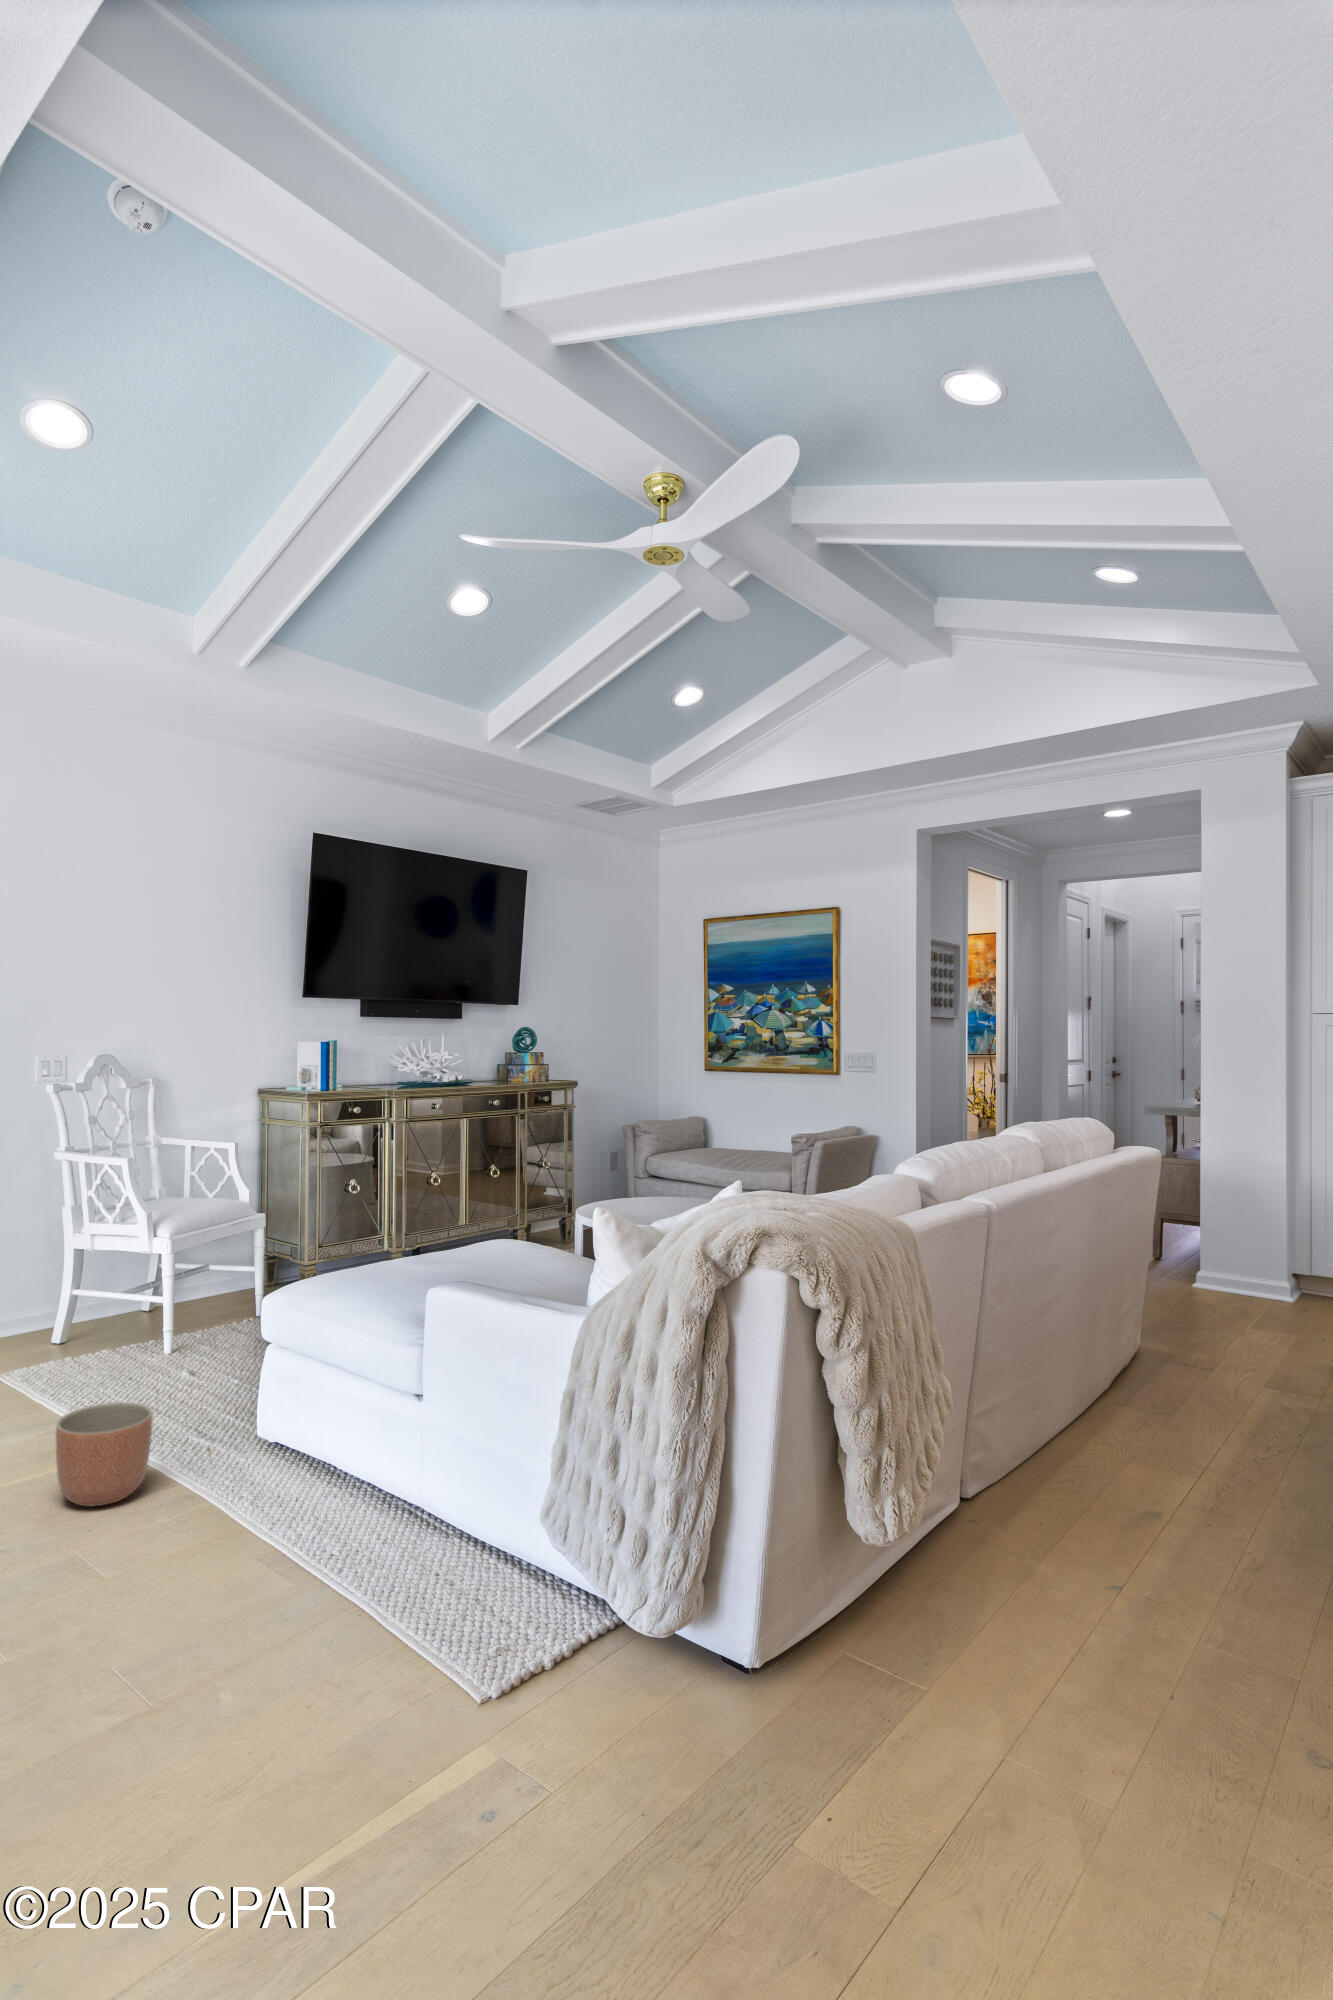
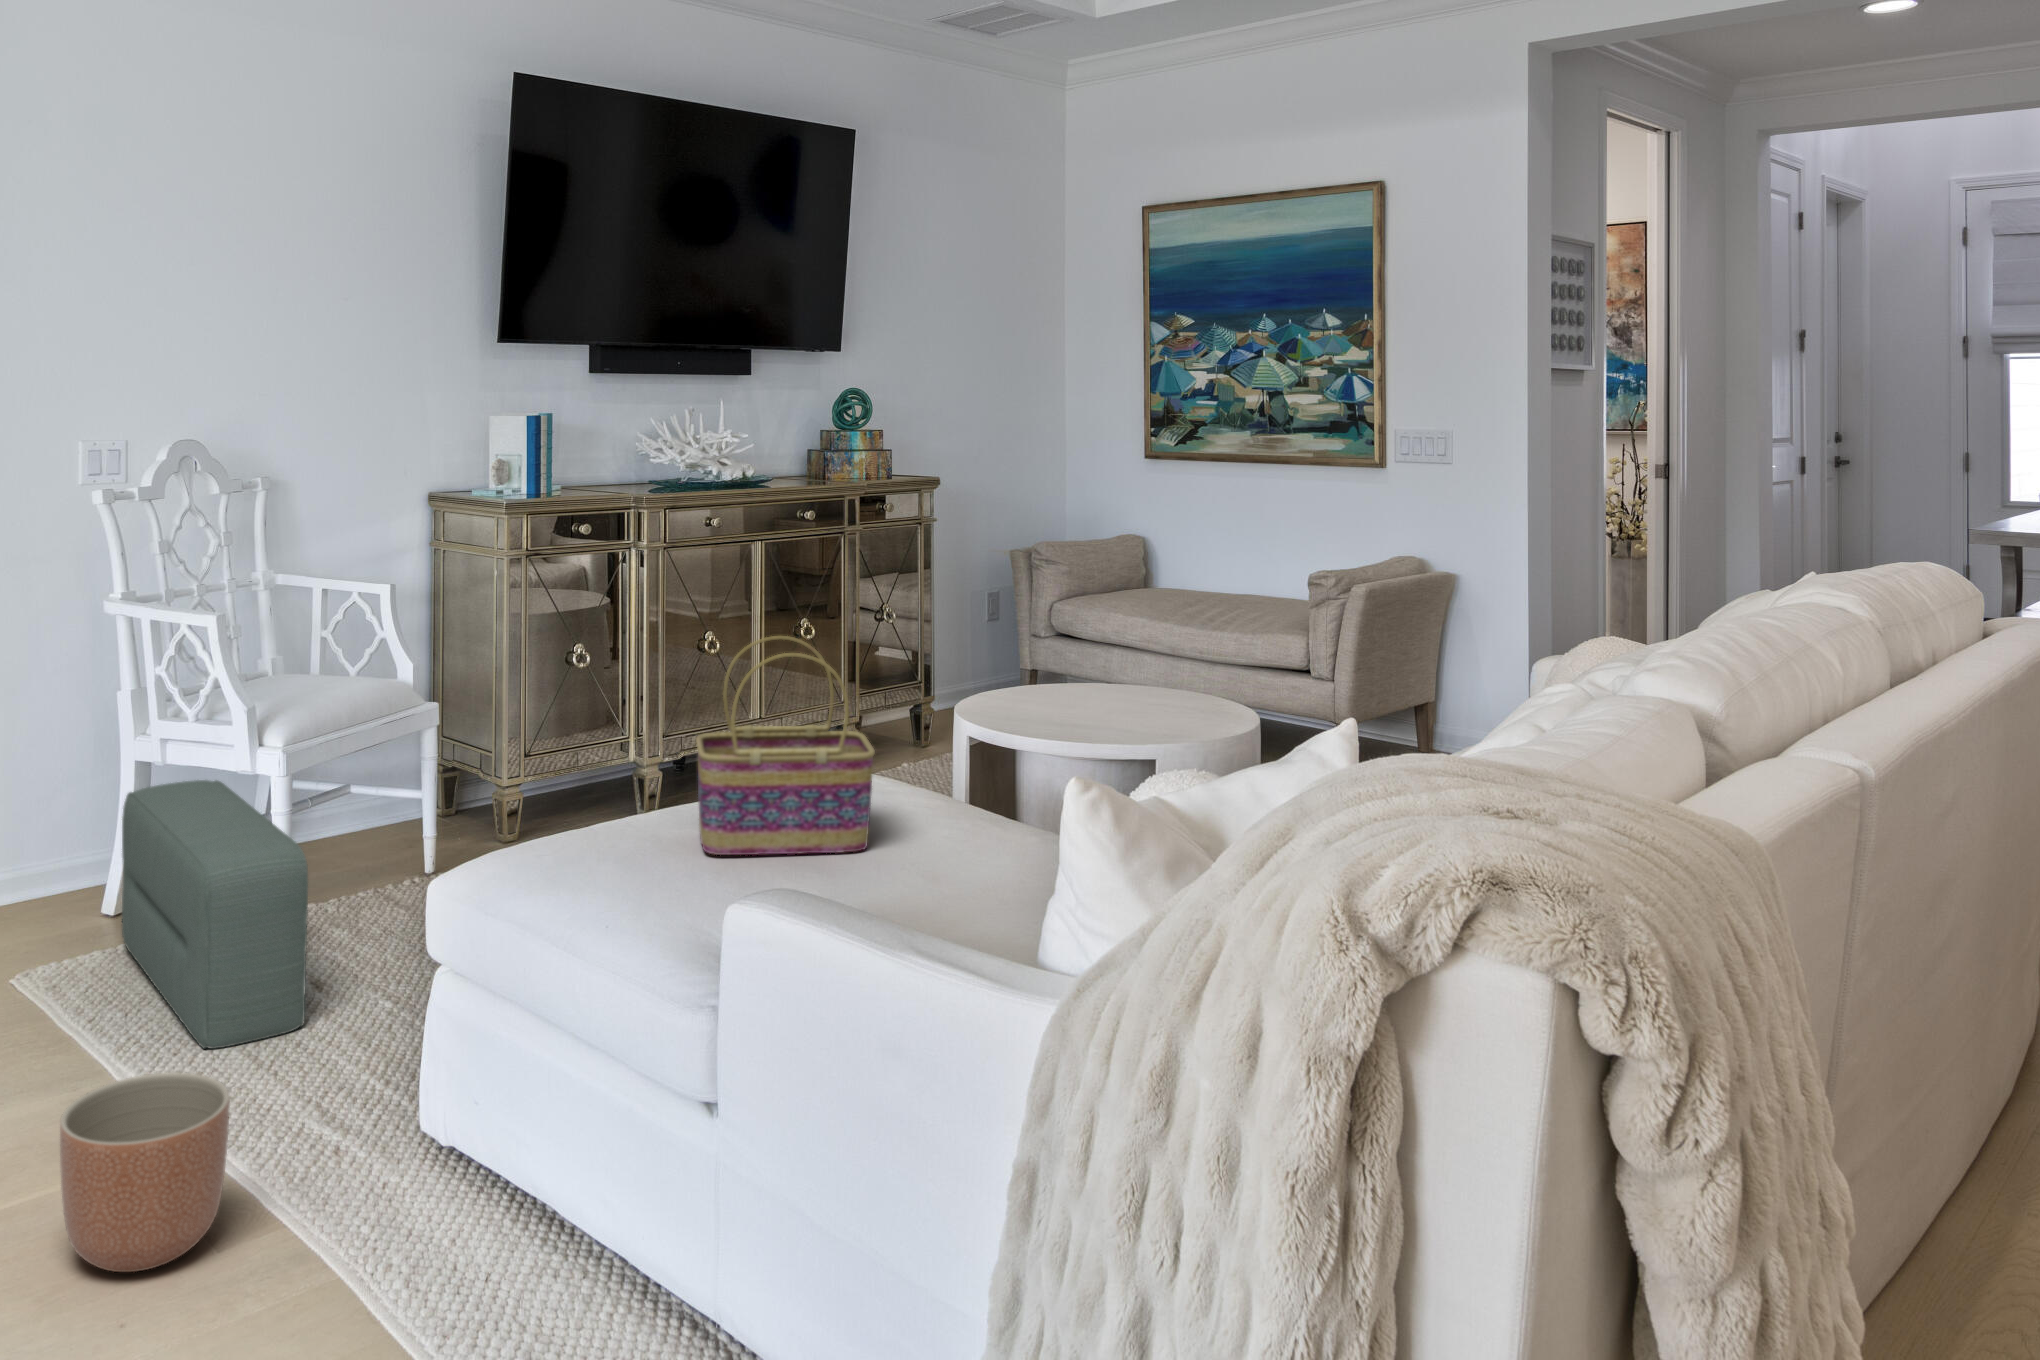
basket: none [418,1159,517,1277] -> present [696,636,875,855]
pouf: none [67,1258,189,1406] -> present [122,780,308,1049]

